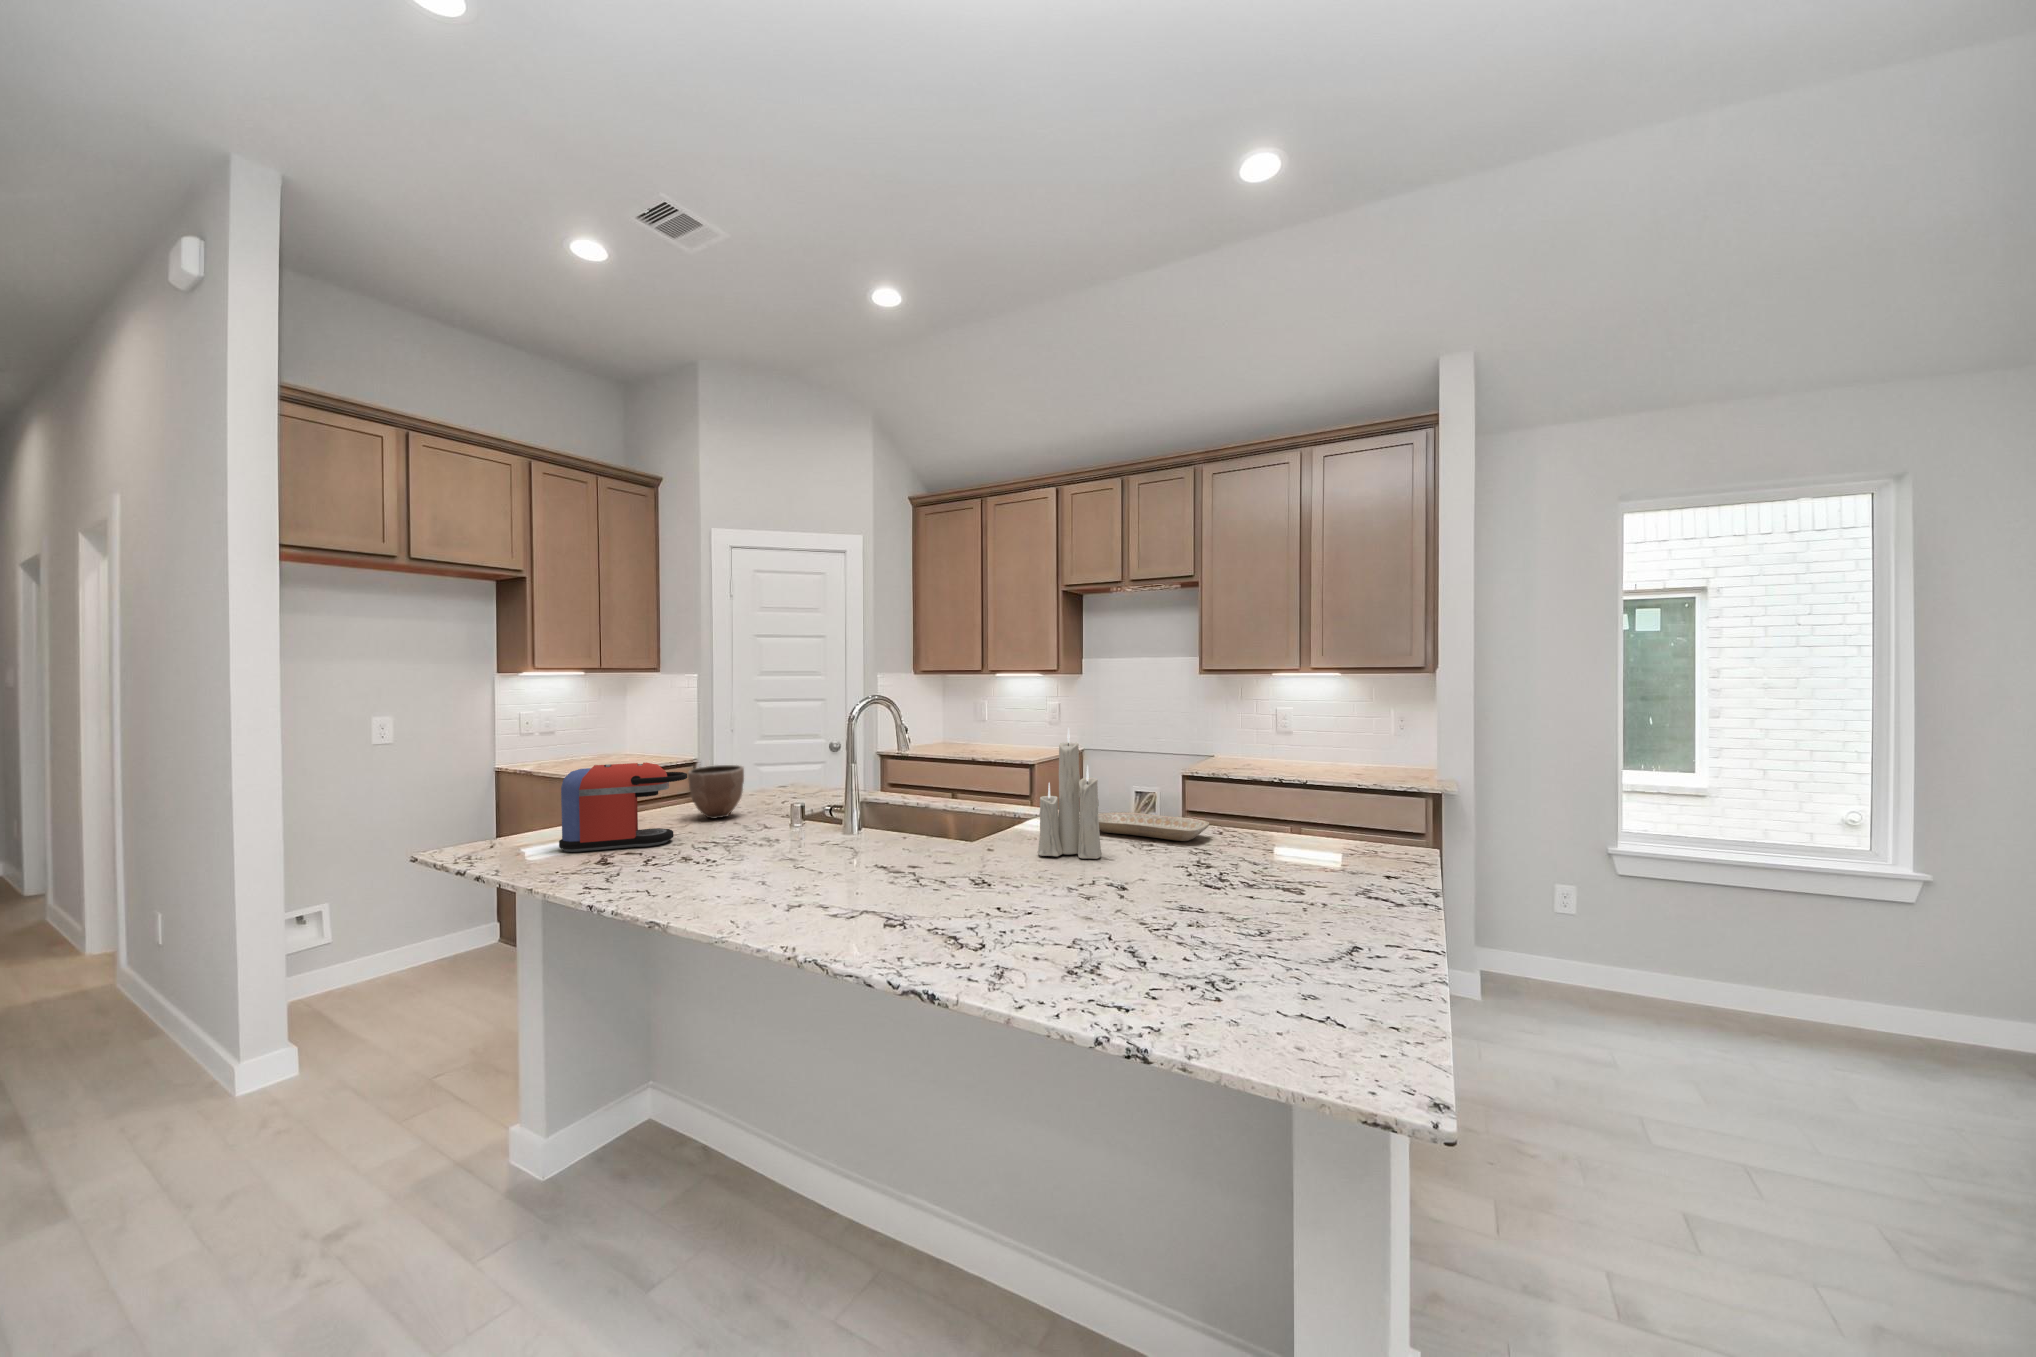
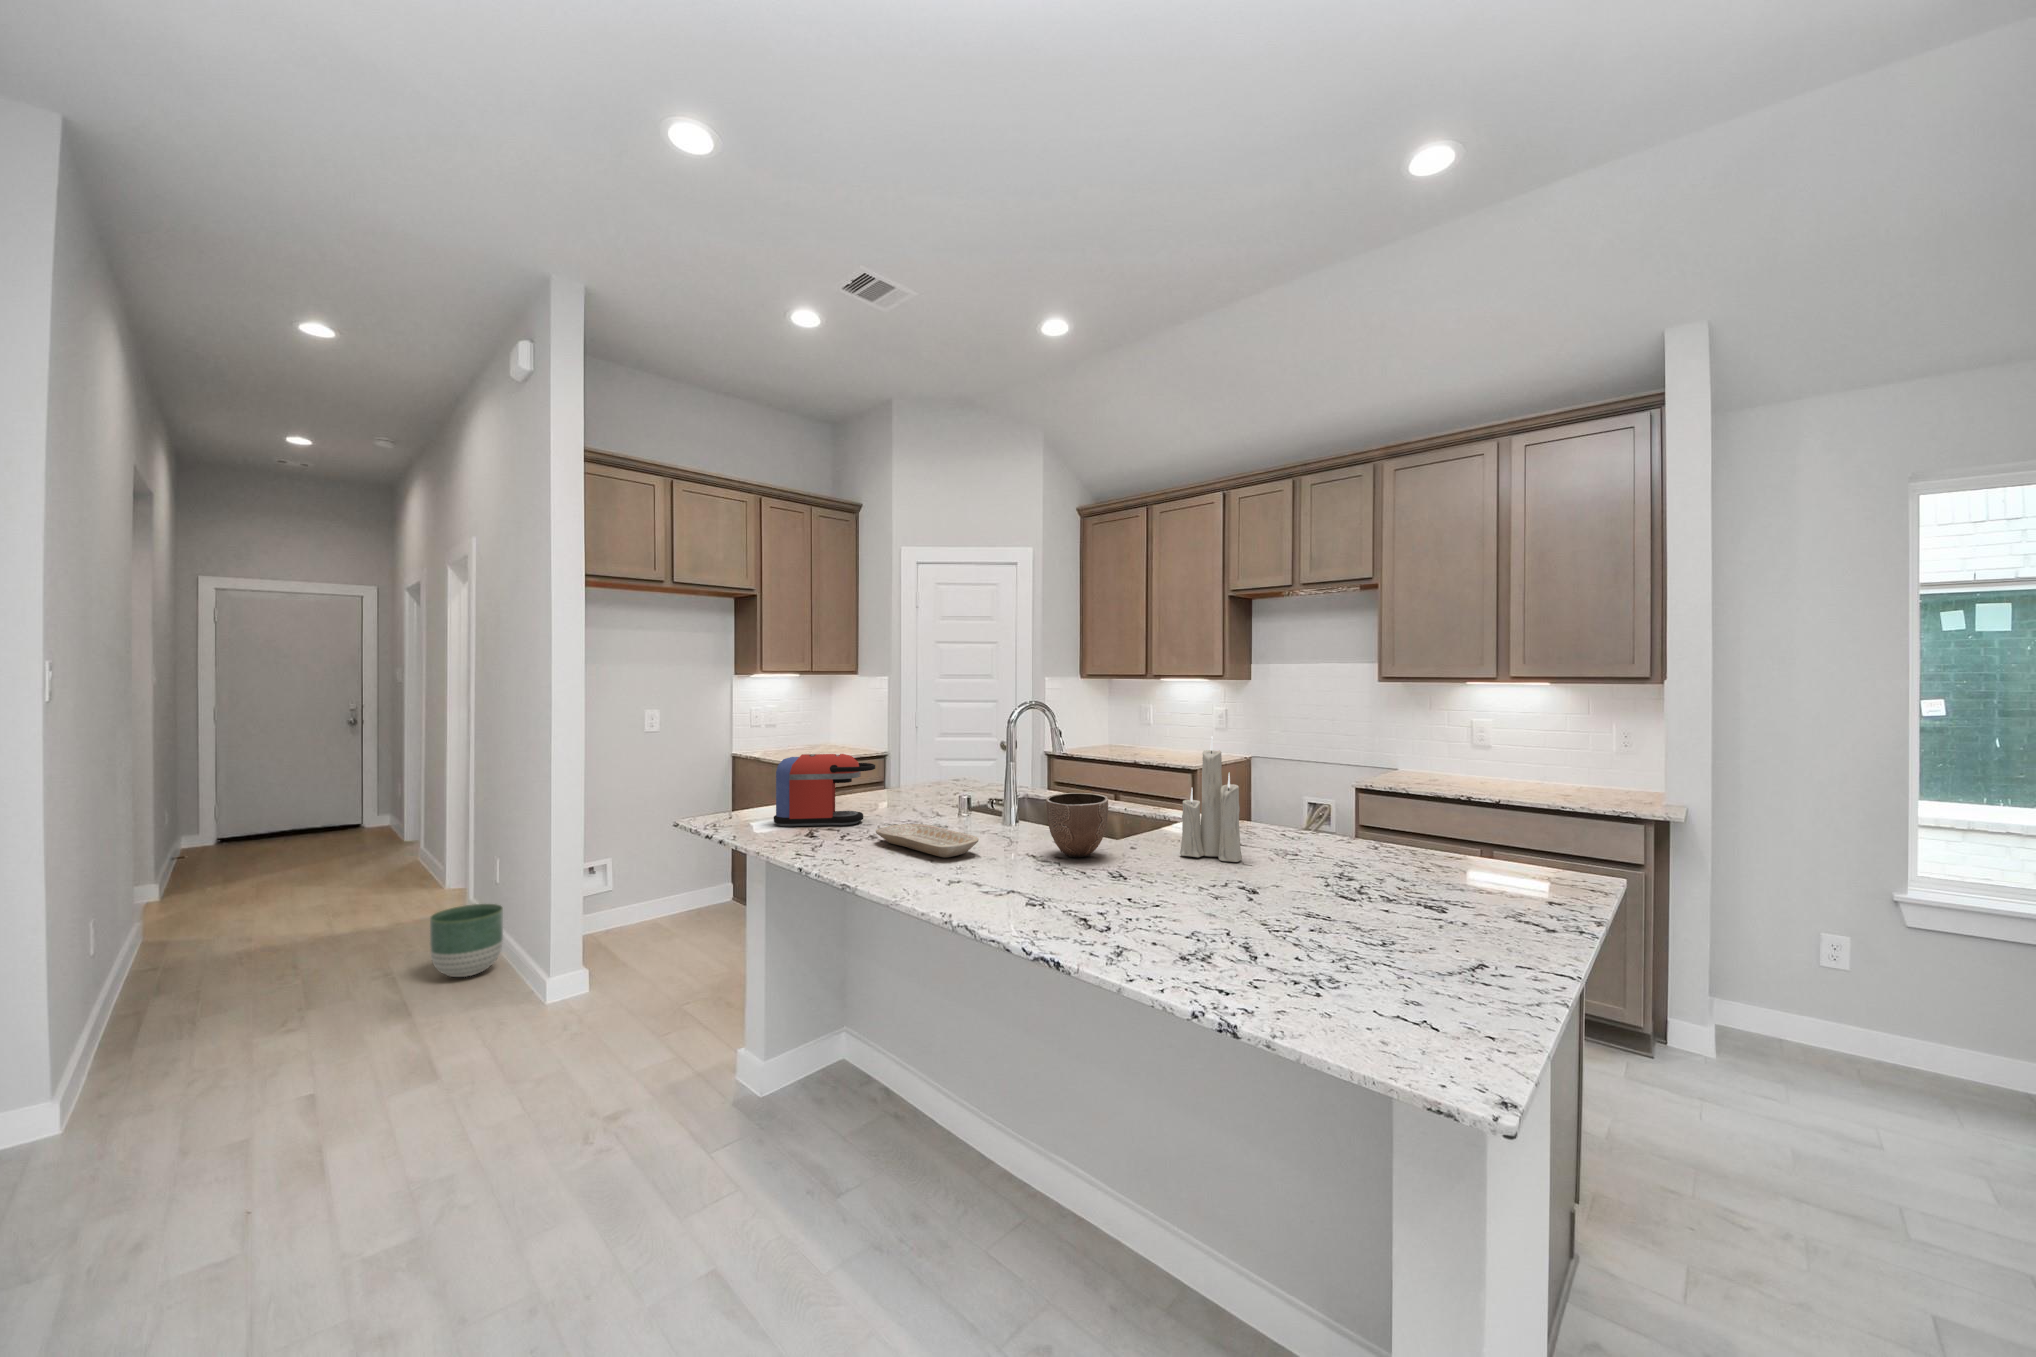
decorative bowl: present [688,765,744,819] -> present [1046,793,1108,857]
tray: present [1098,812,1209,841] -> present [876,824,979,857]
planter: none [57,974,174,1075] -> present [430,904,503,977]

